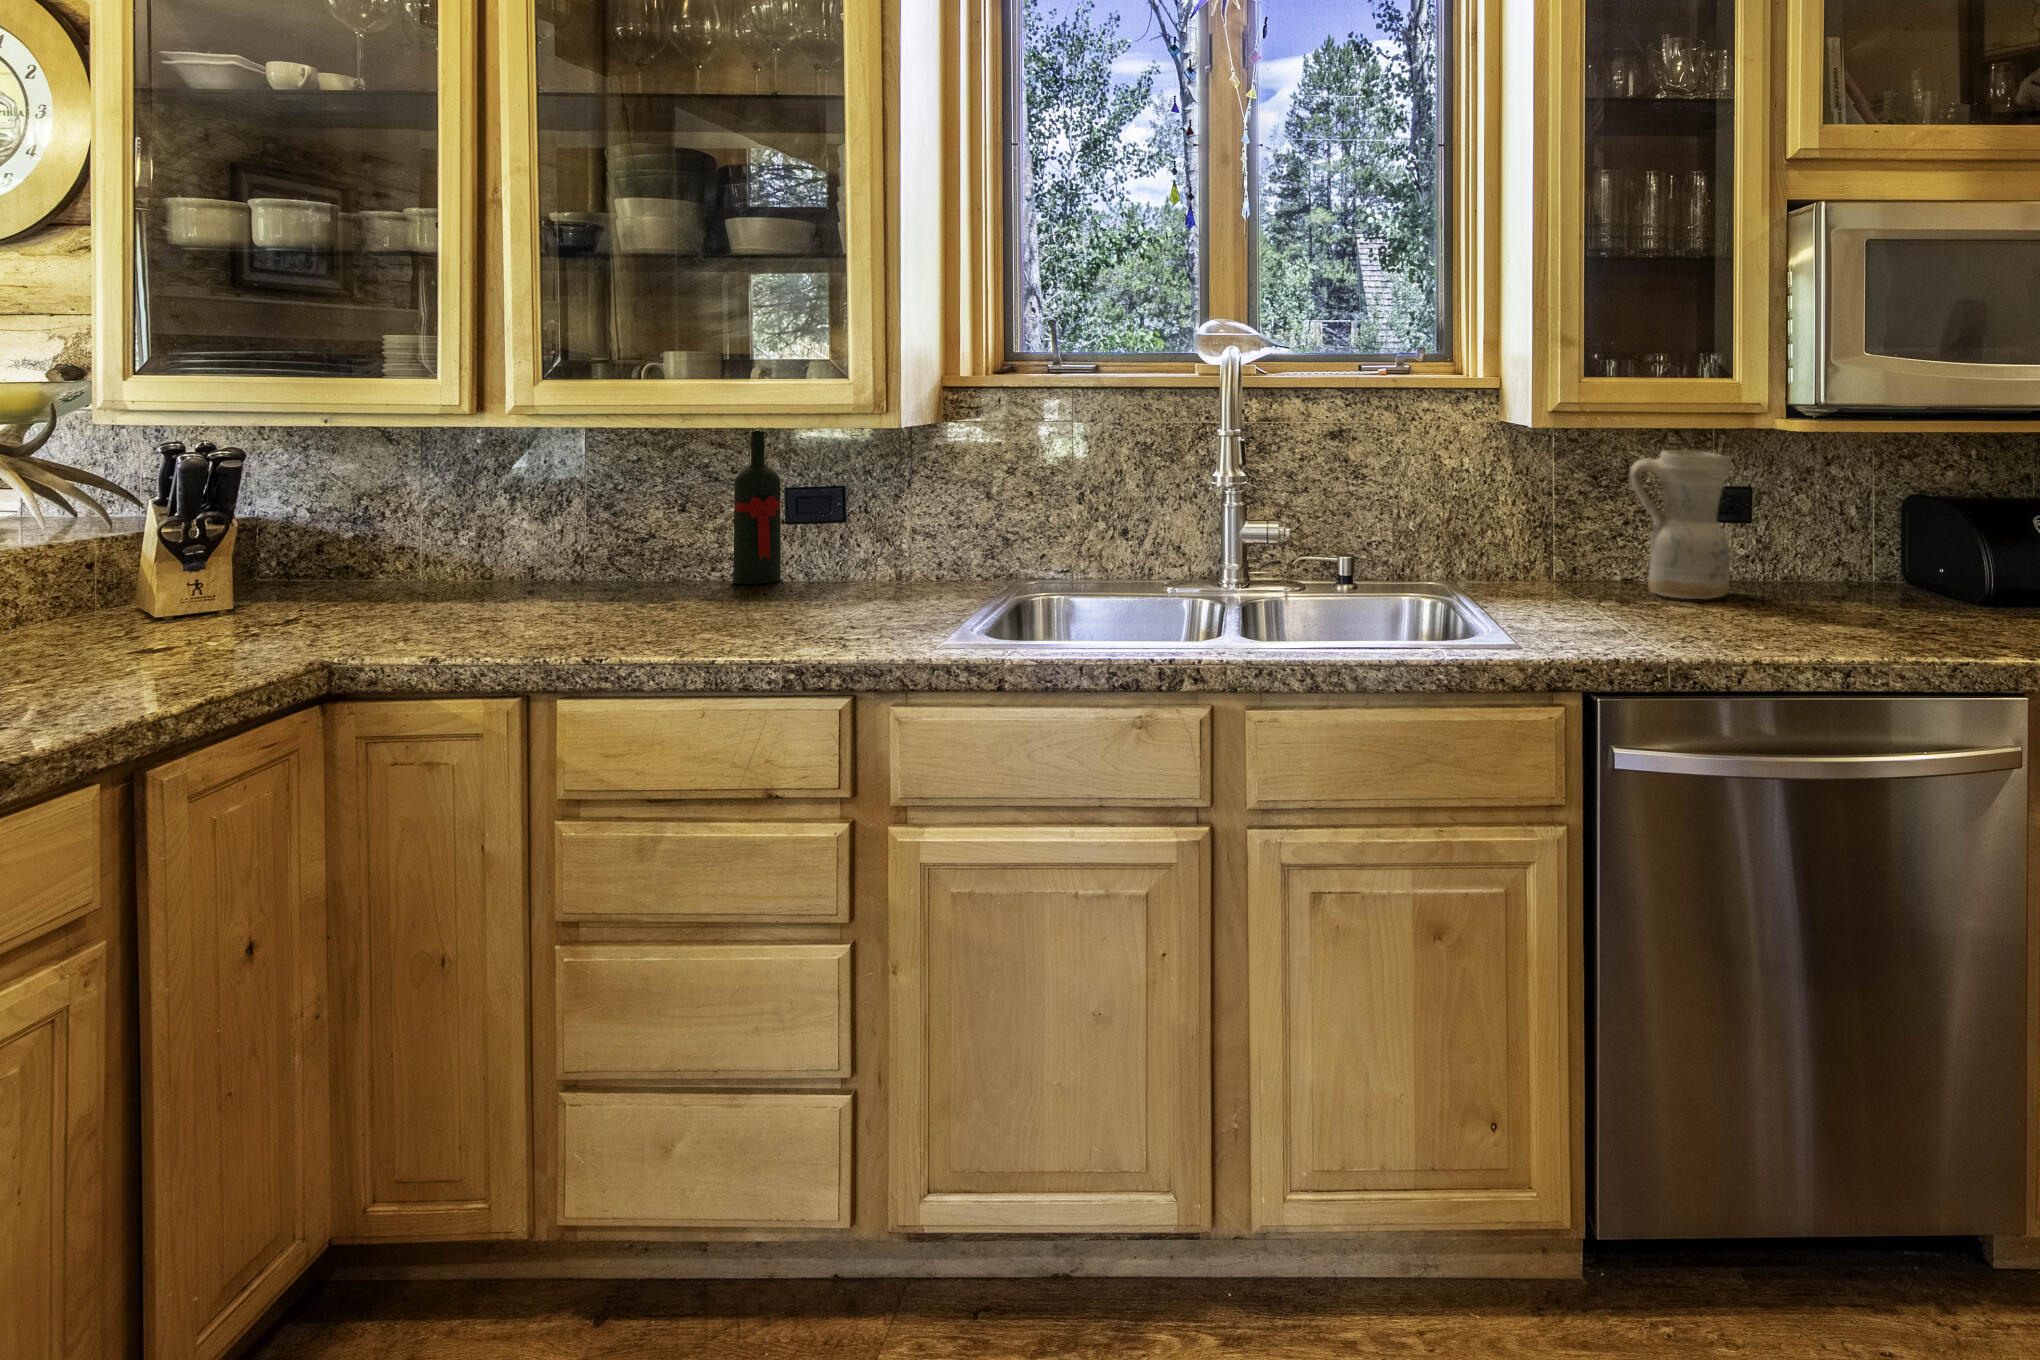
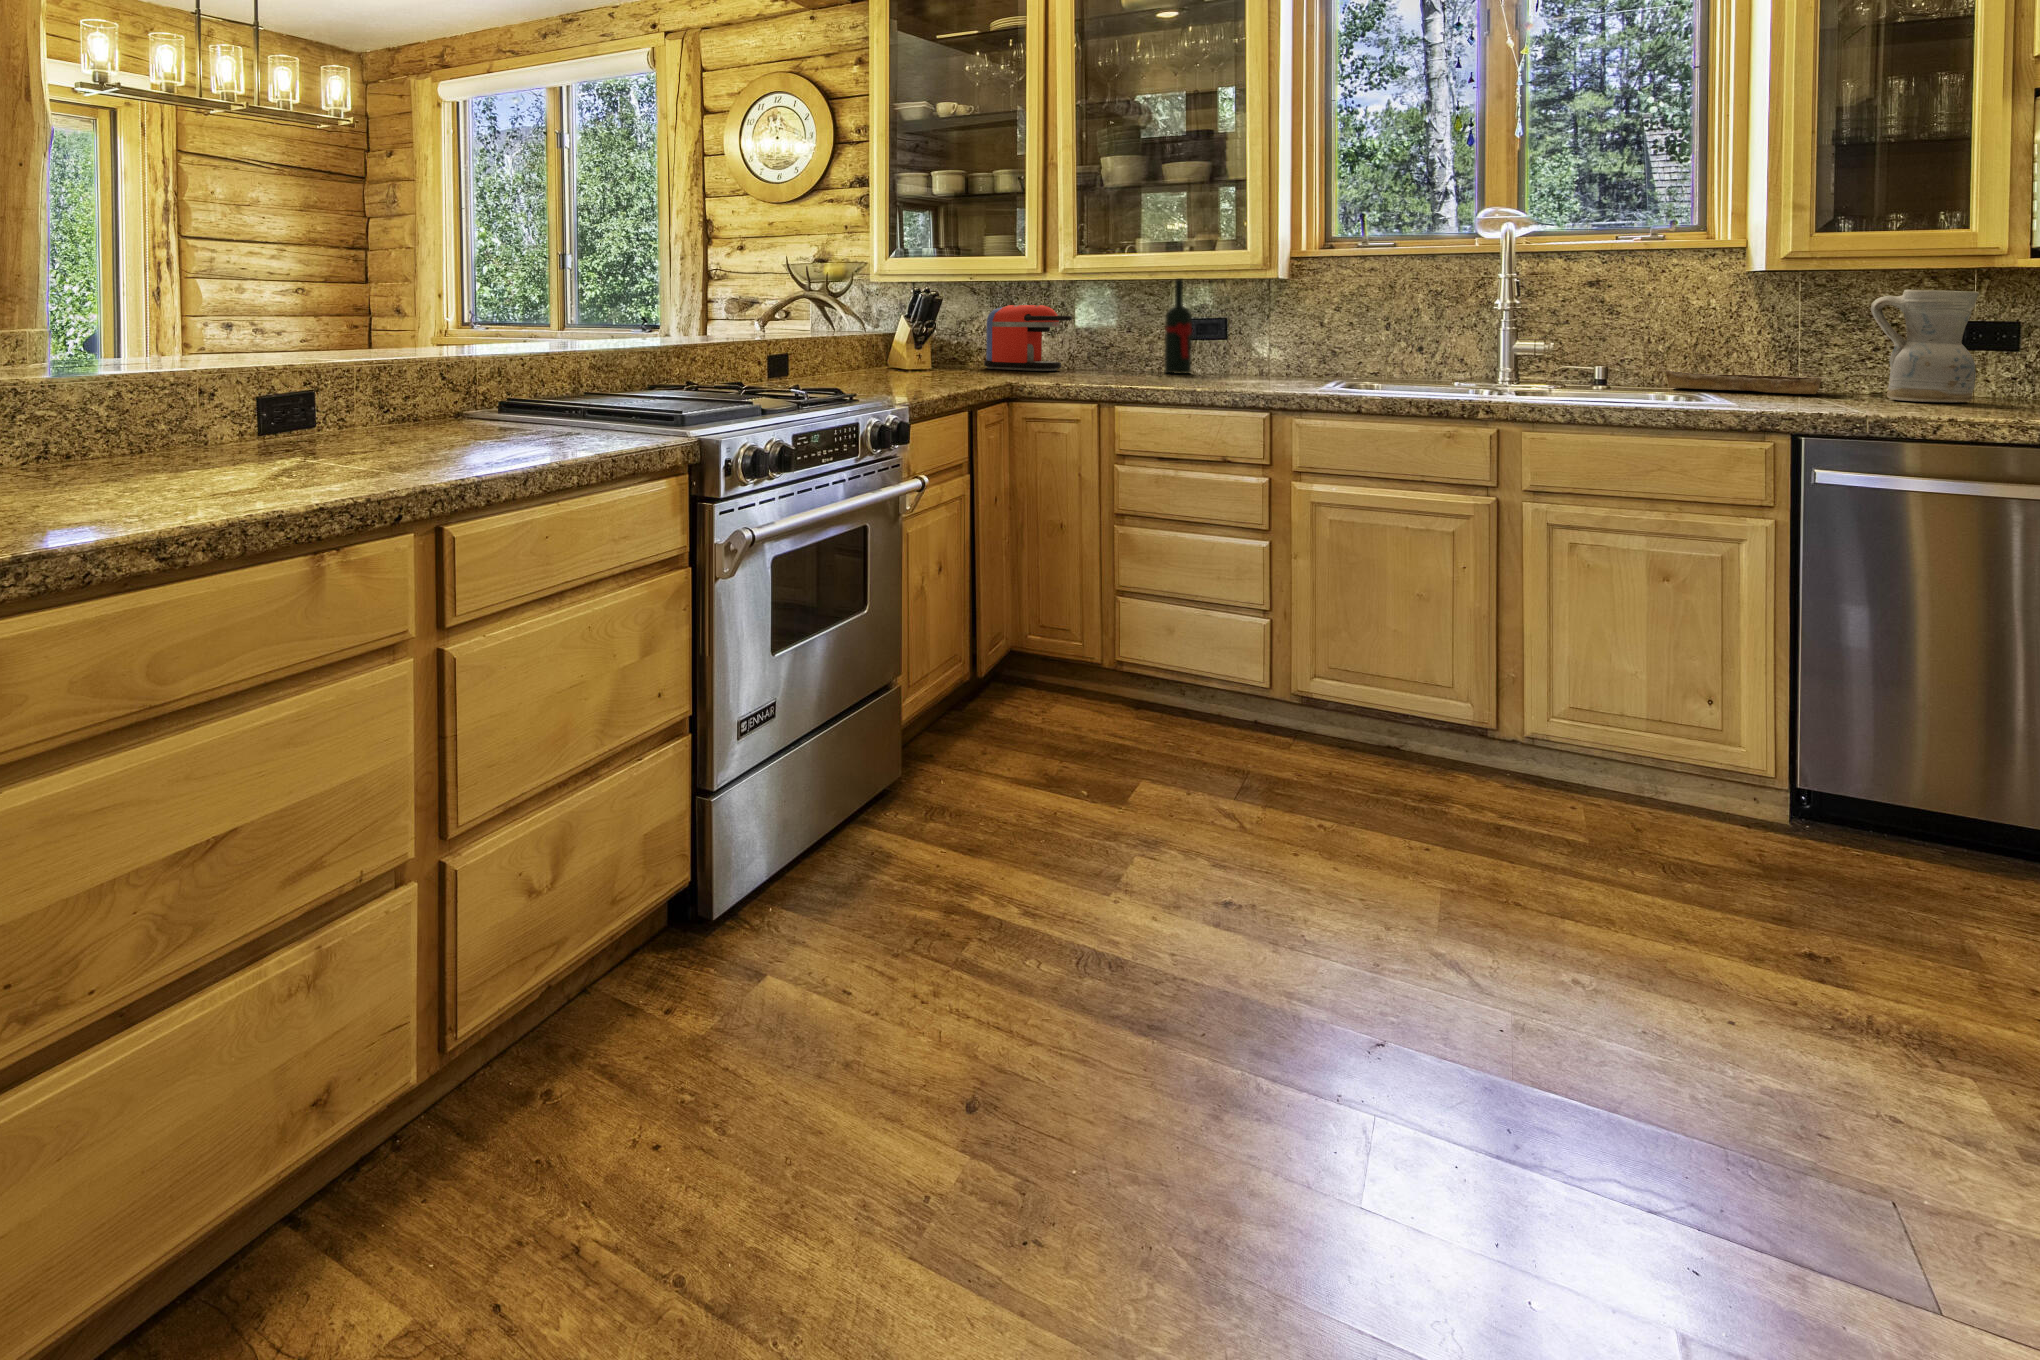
coffee maker: none [381,467,557,595] -> present [984,305,1072,371]
tray: none [1413,545,1585,586] -> present [1661,369,1826,394]

